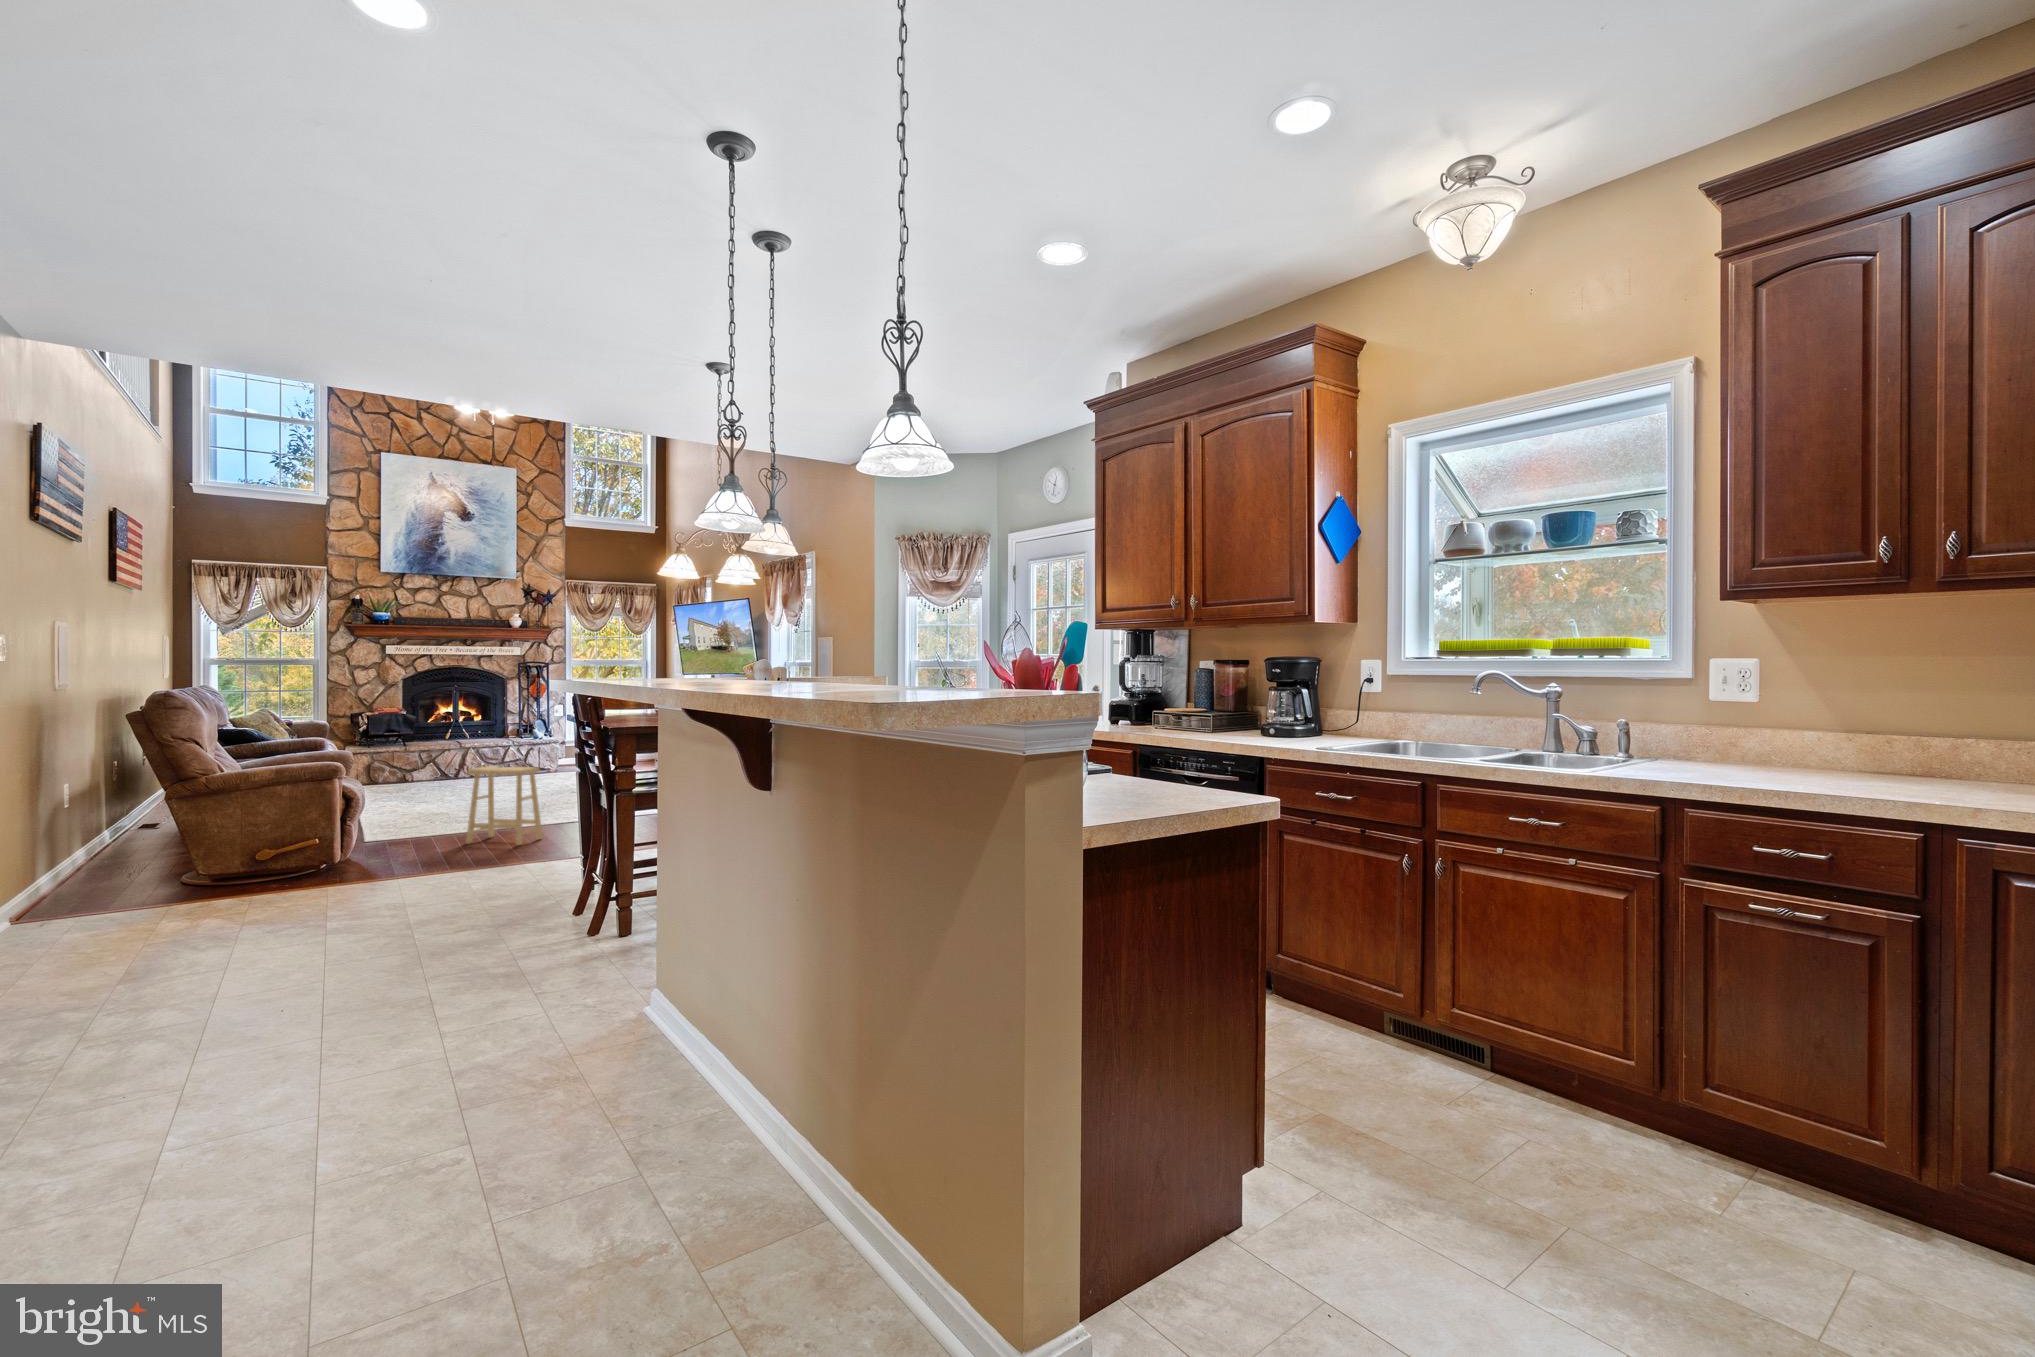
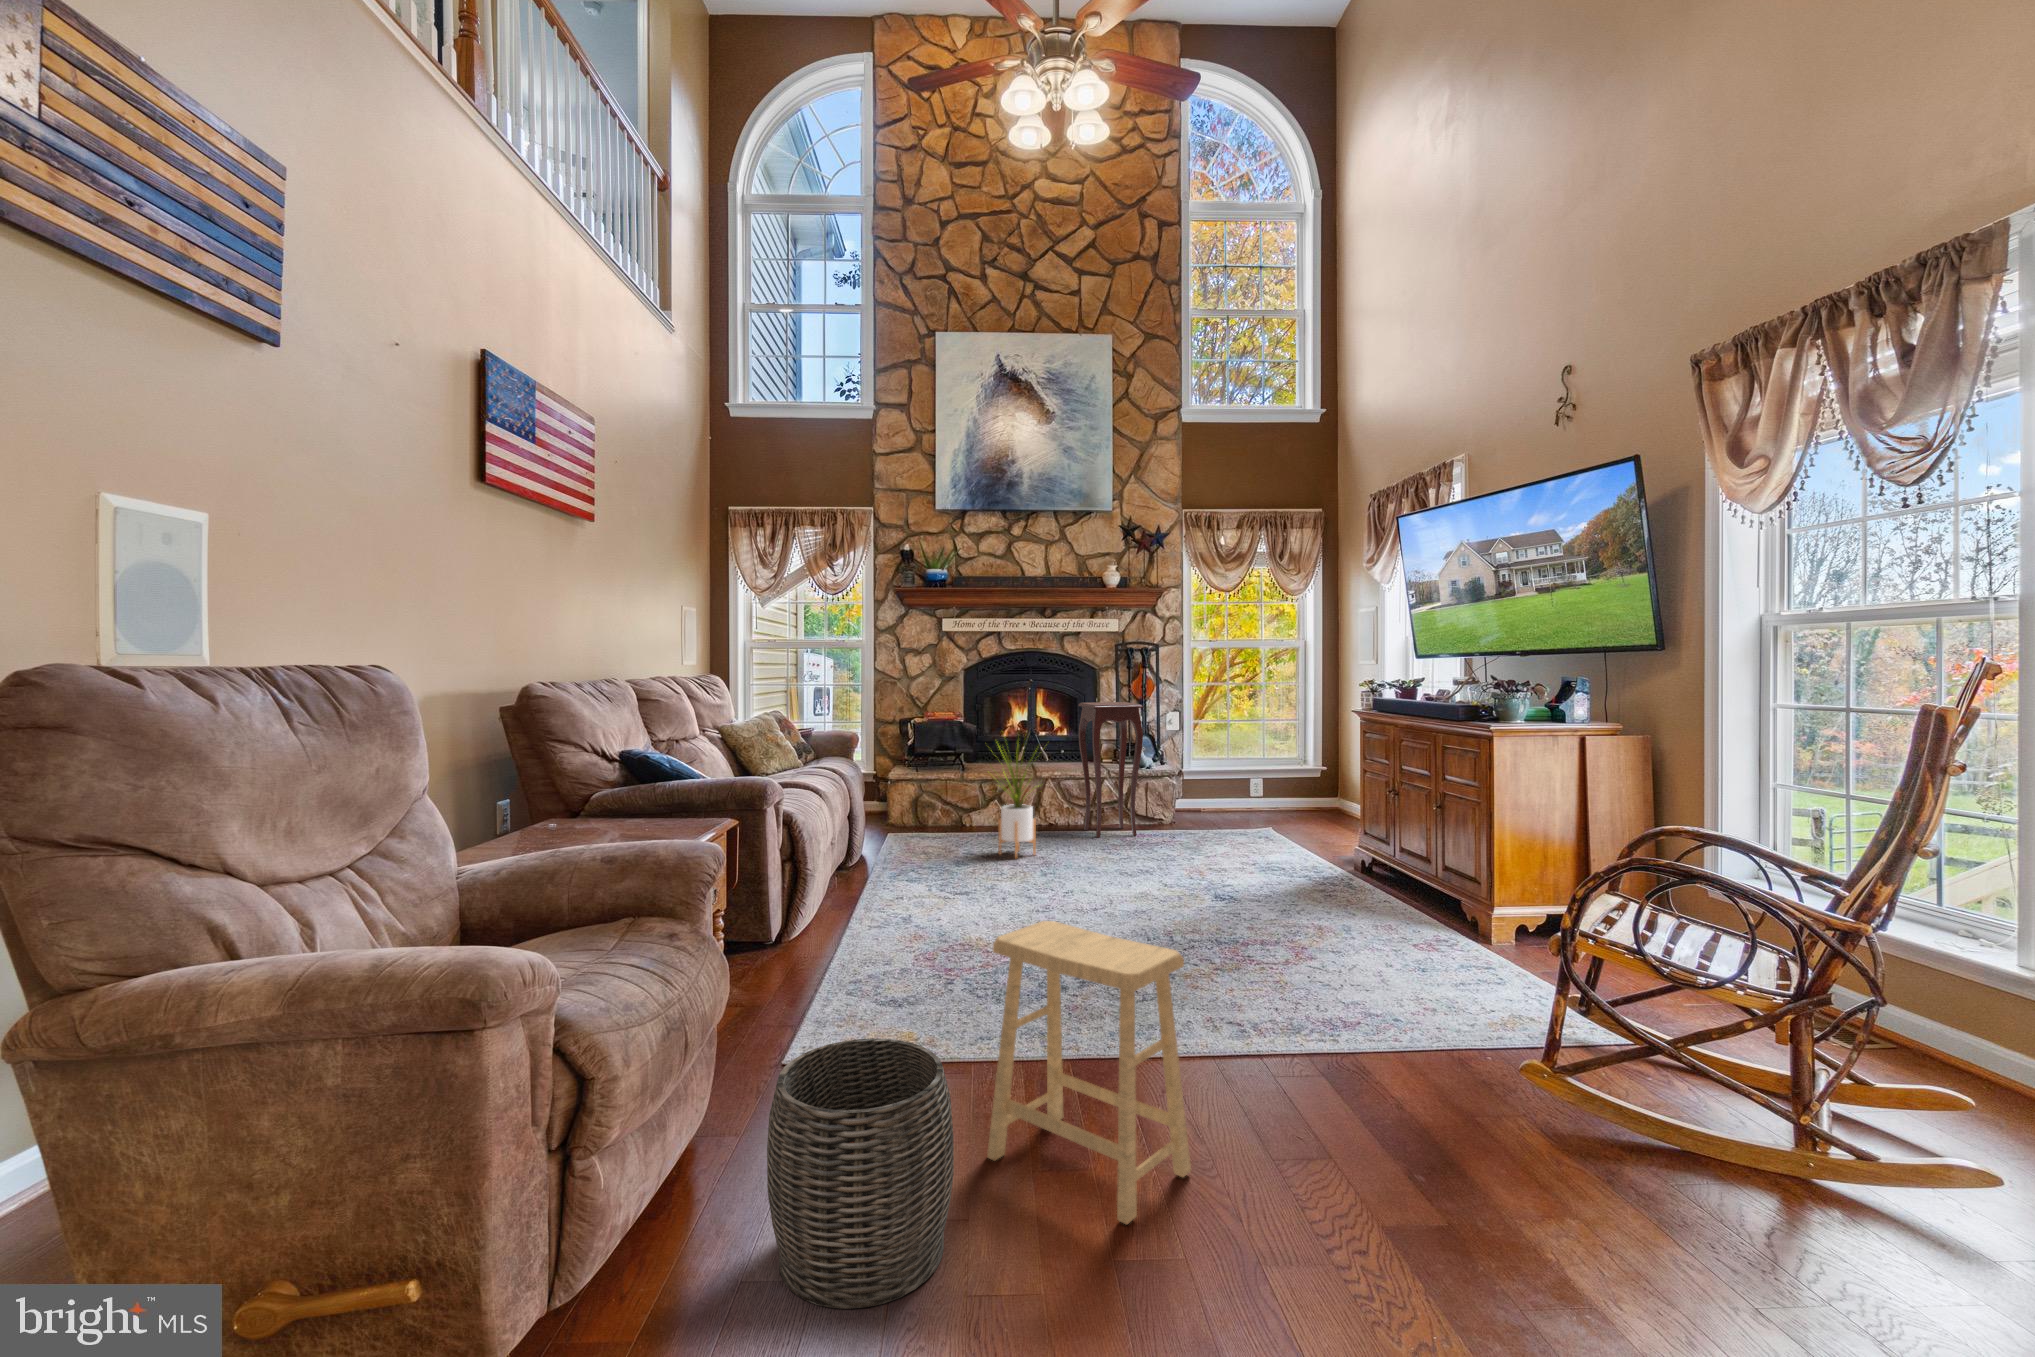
side table: none [492,699,537,780] -> present [1078,702,1143,838]
house plant: none [429,714,476,790] -> present [991,747,1036,858]
woven basket: none [393,797,459,861] -> present [767,1039,954,1309]

